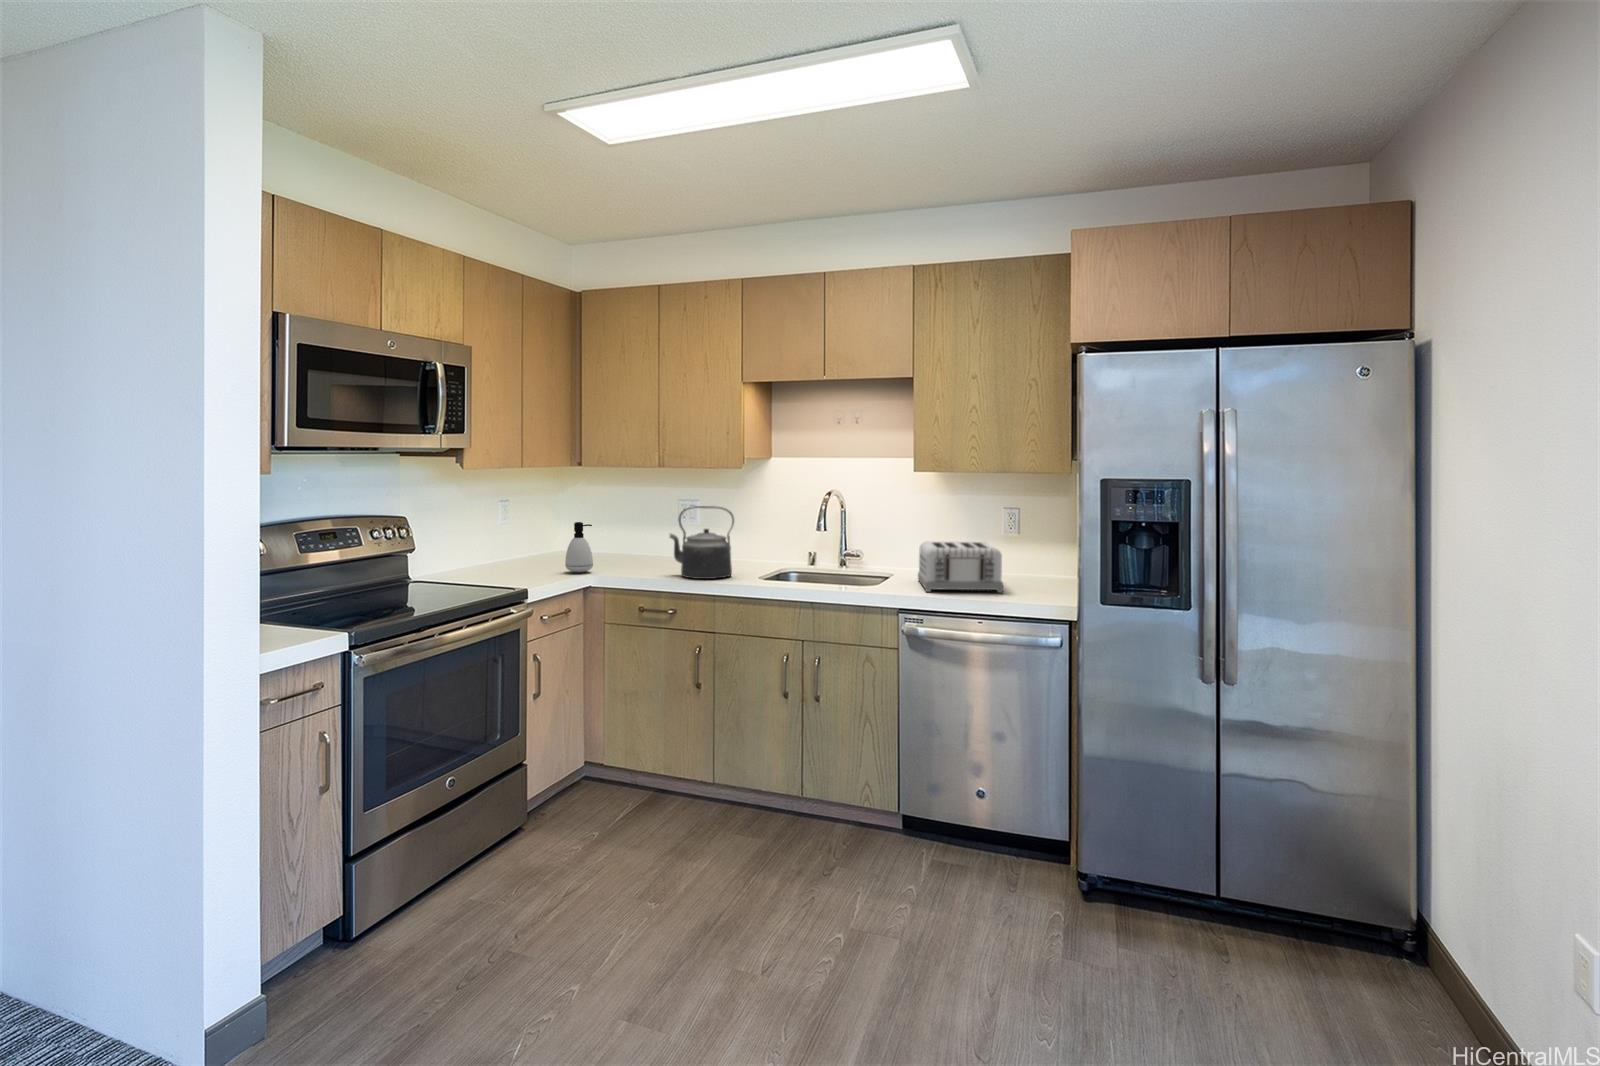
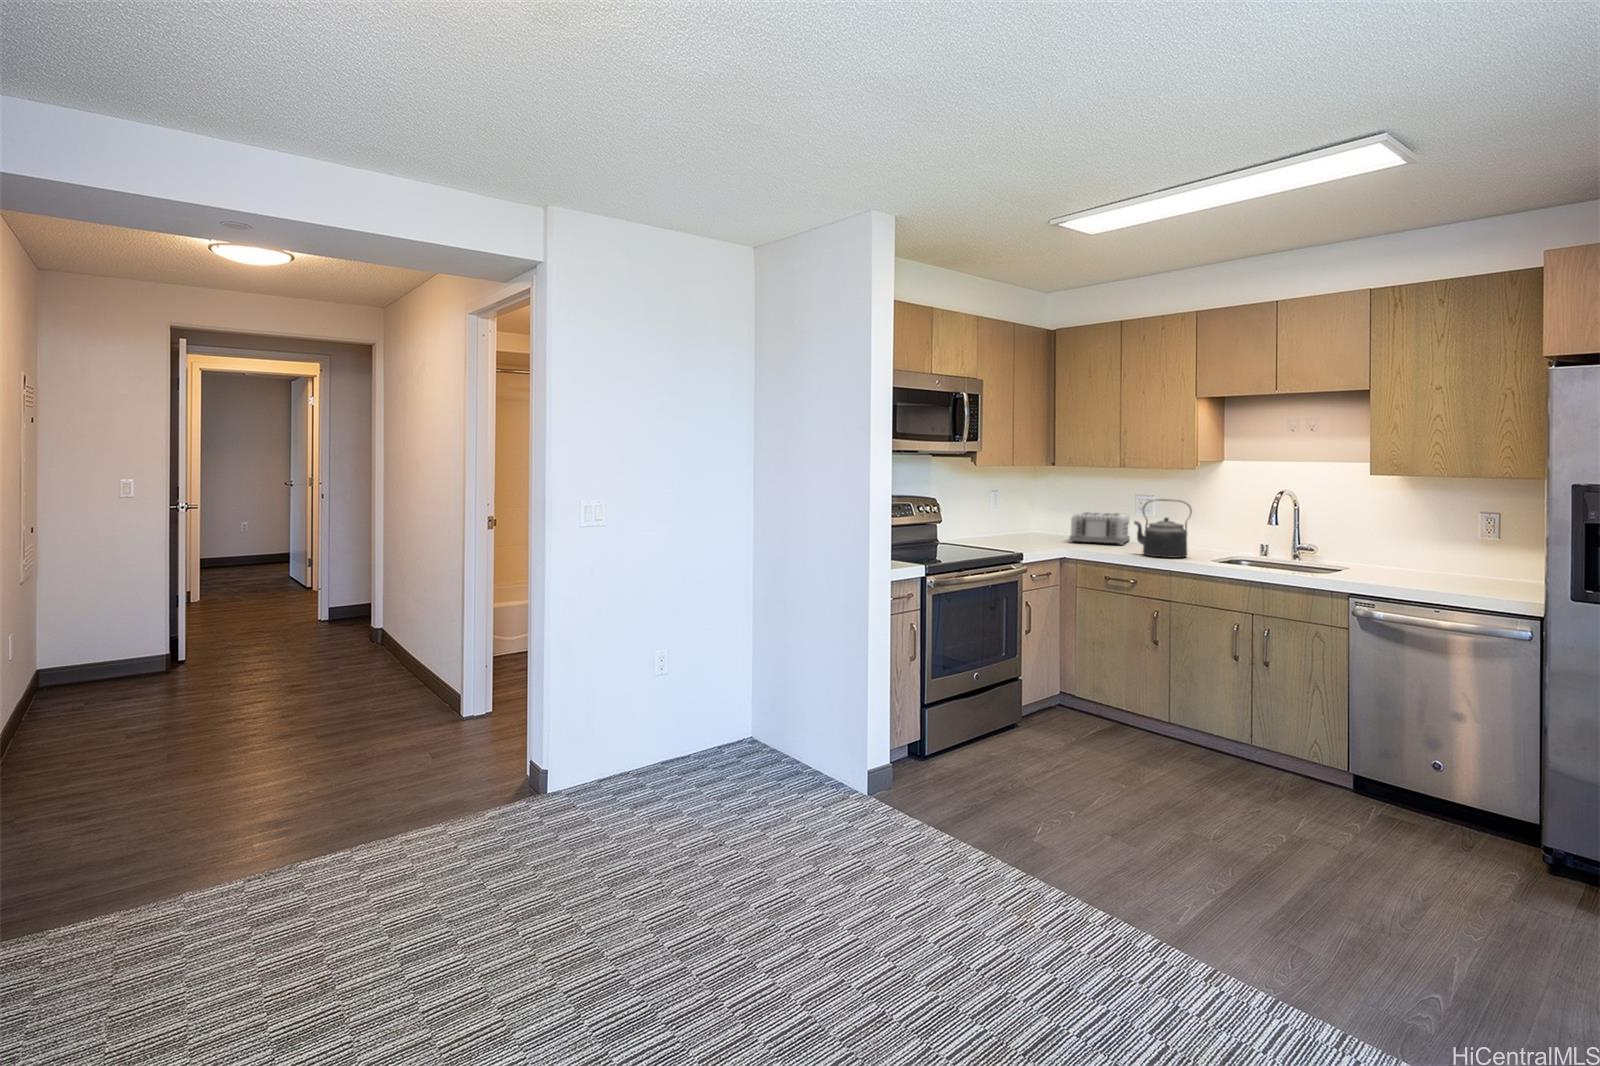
soap dispenser: present [565,522,593,572] -> none [1048,510,1070,548]
toaster: present [918,542,1003,592] -> present [1069,512,1130,545]

